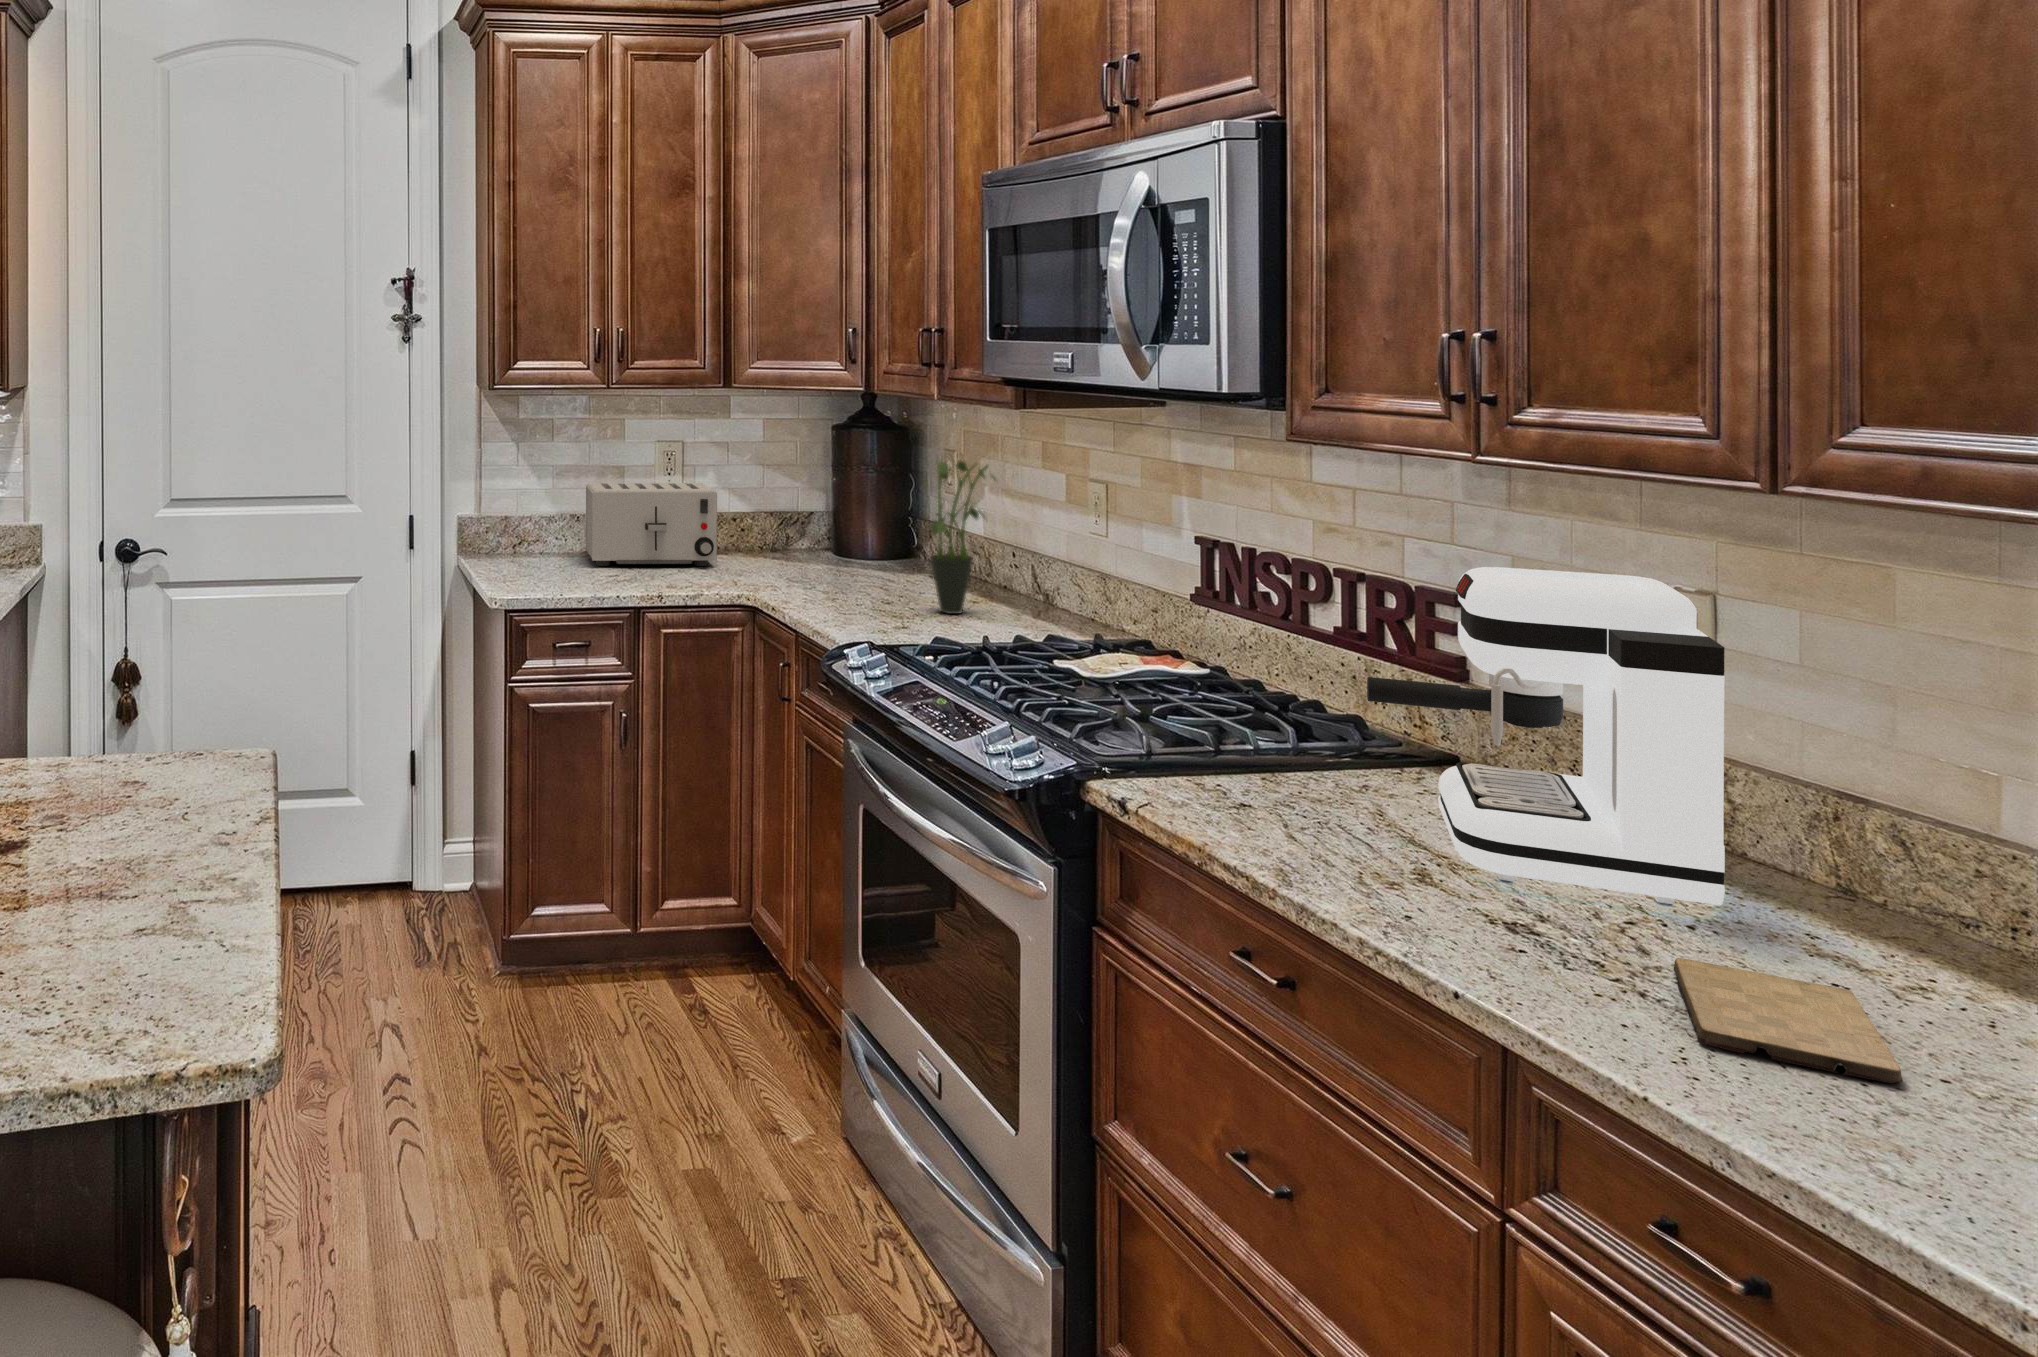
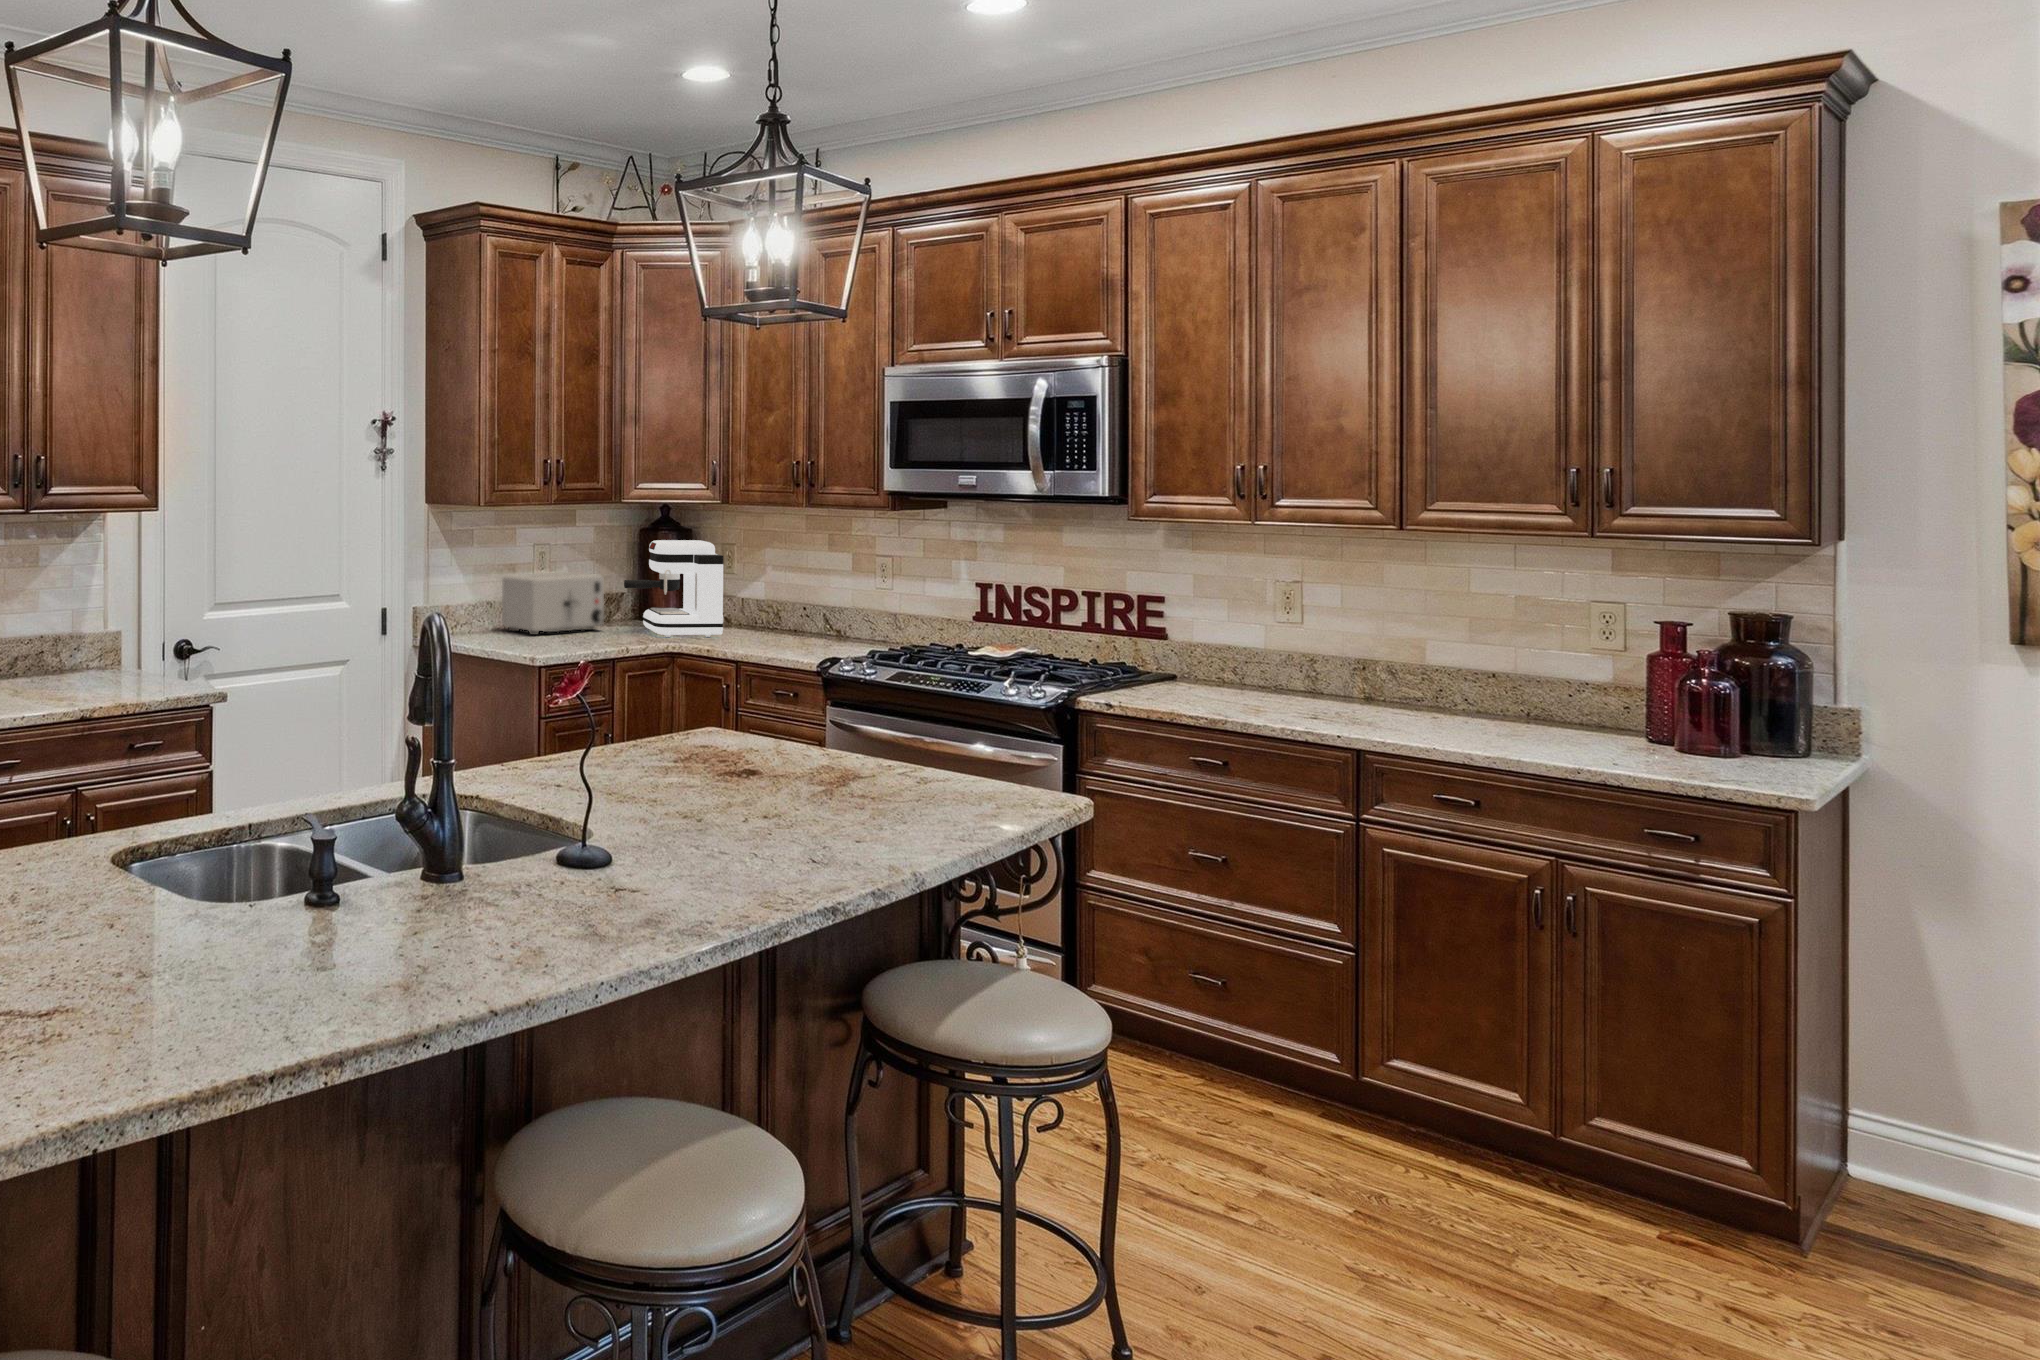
potted plant: present [930,457,996,614] -> none [792,541,840,643]
coffee maker: present [1367,567,1725,905] -> present [624,540,723,637]
cutting board: present [1674,958,1902,1084] -> none [1386,719,1488,739]

